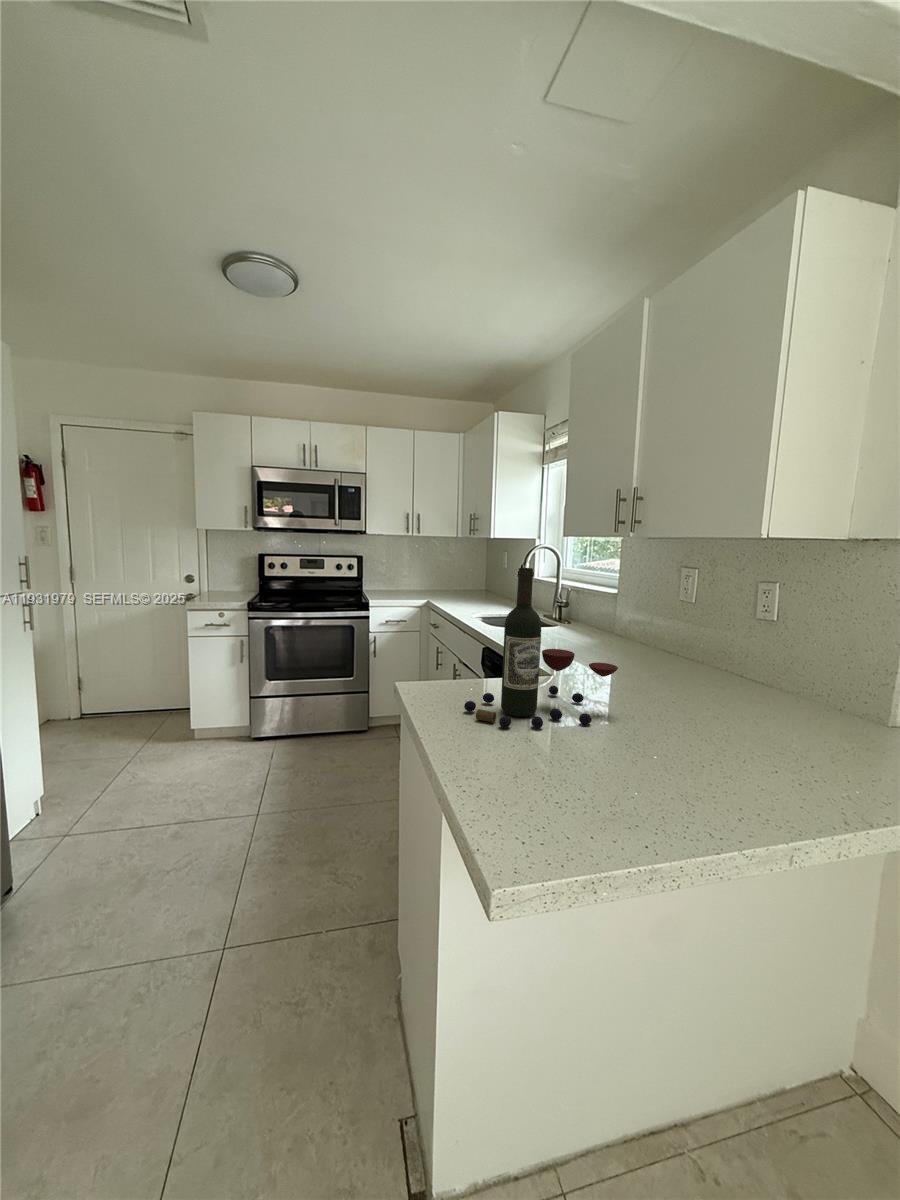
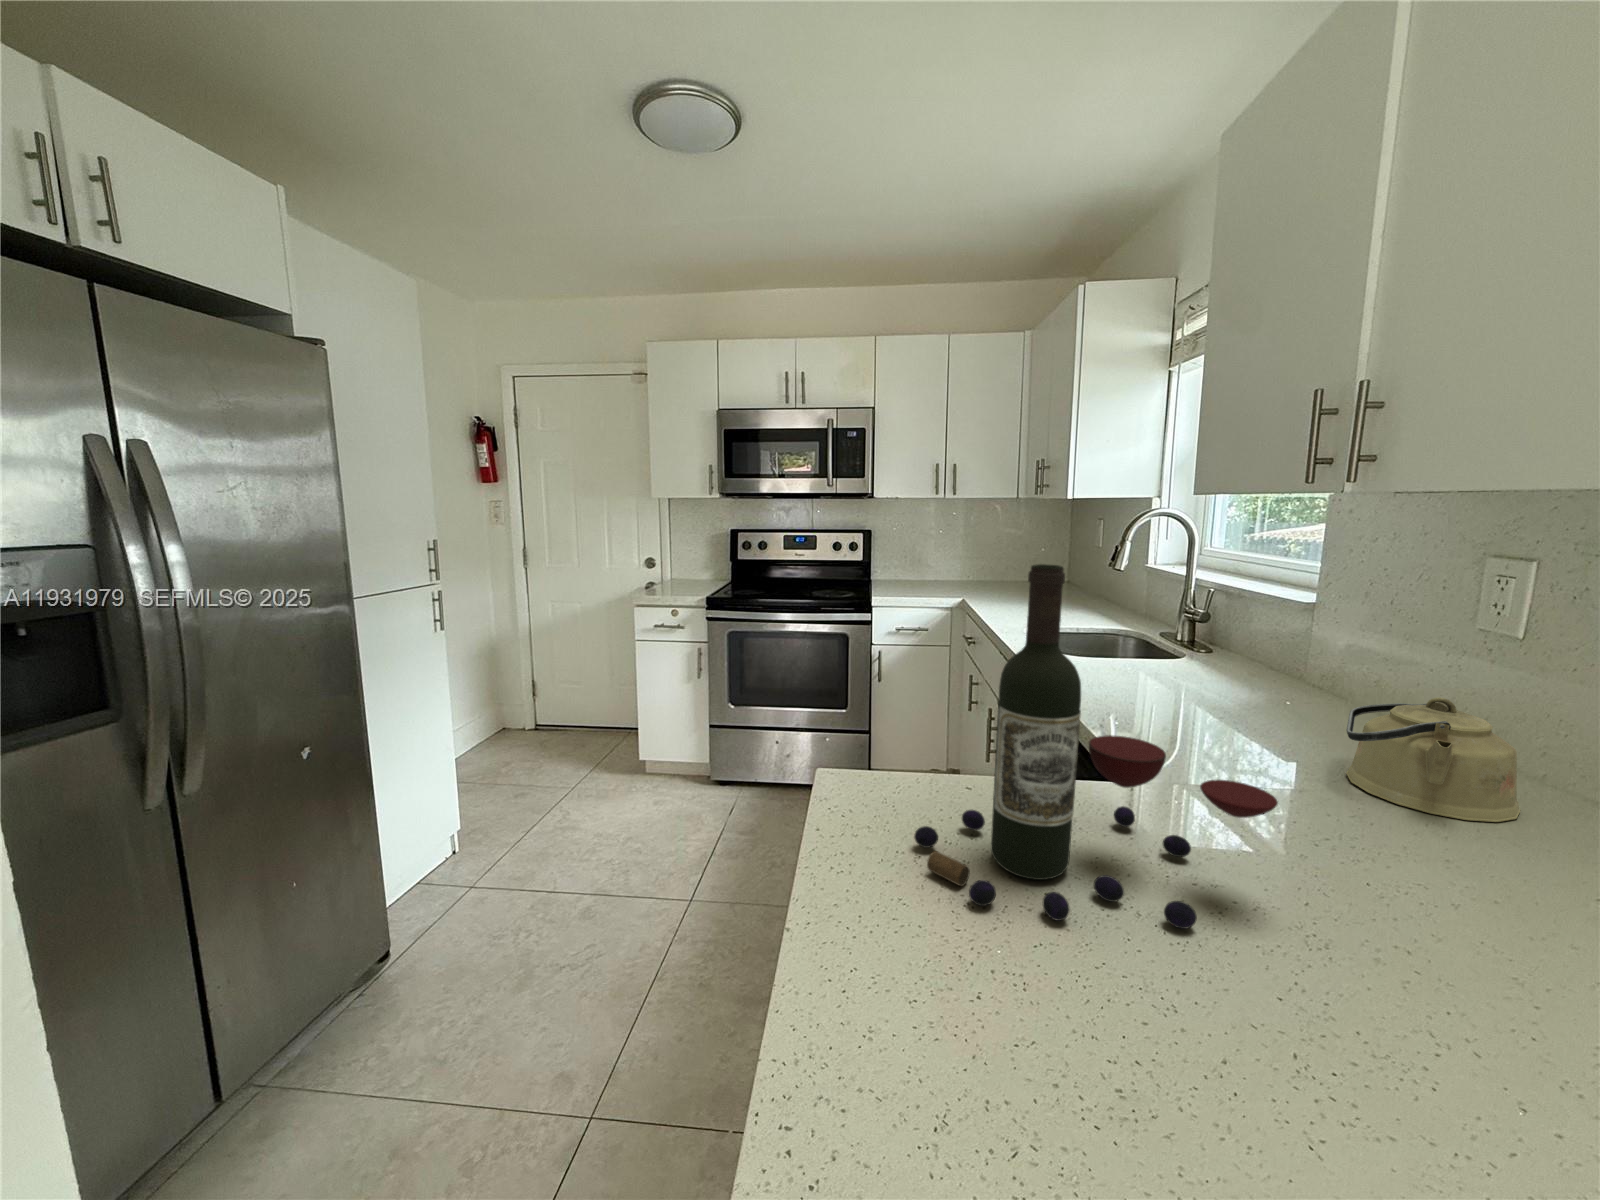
kettle: none [636,630,697,680] -> present [1346,698,1520,822]

